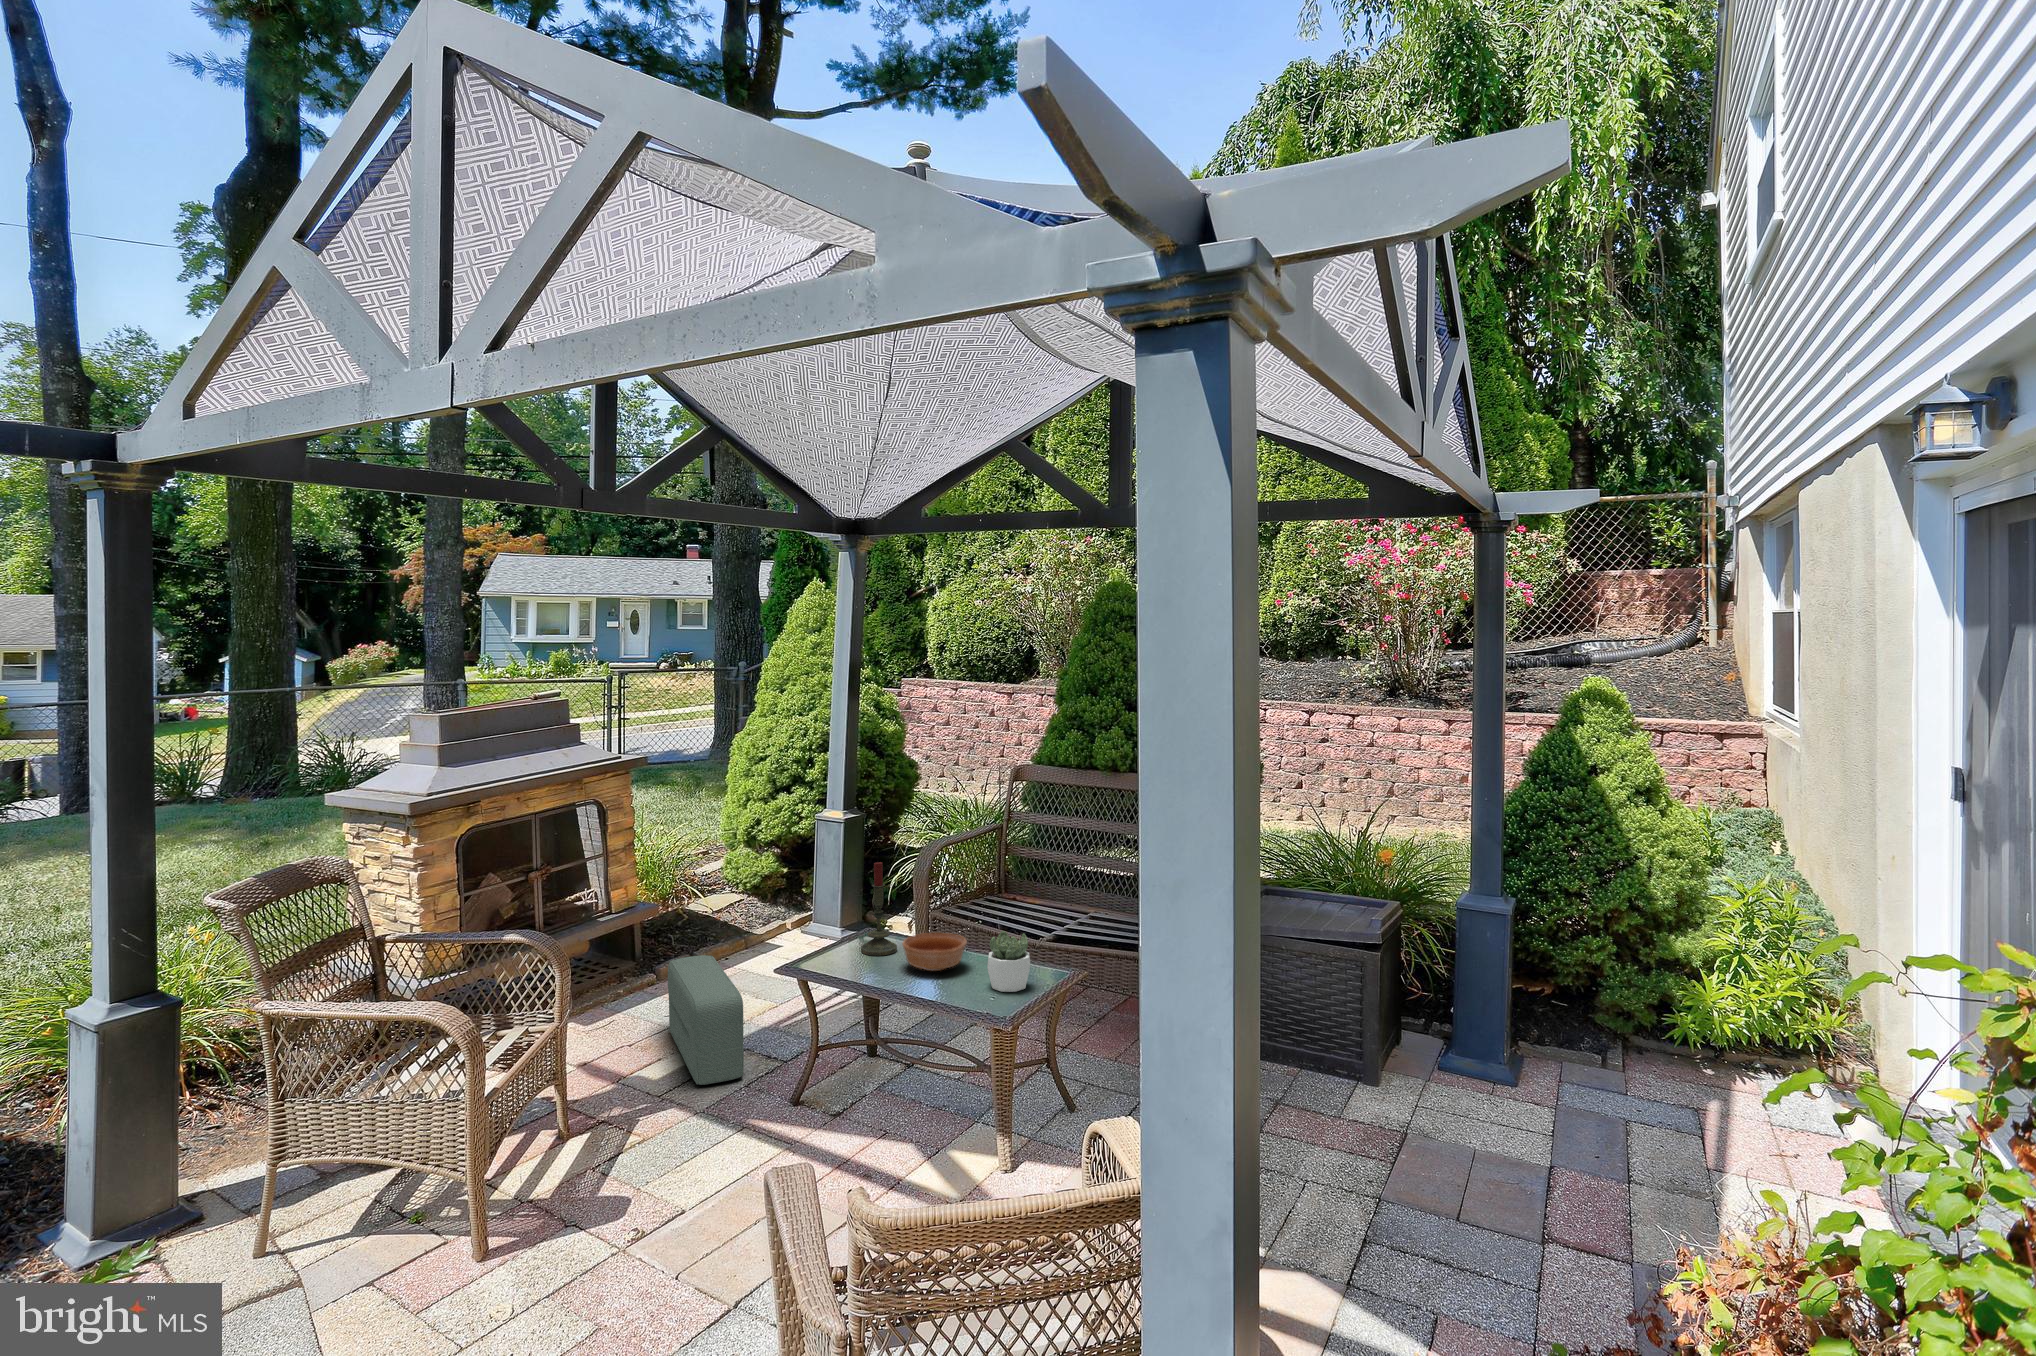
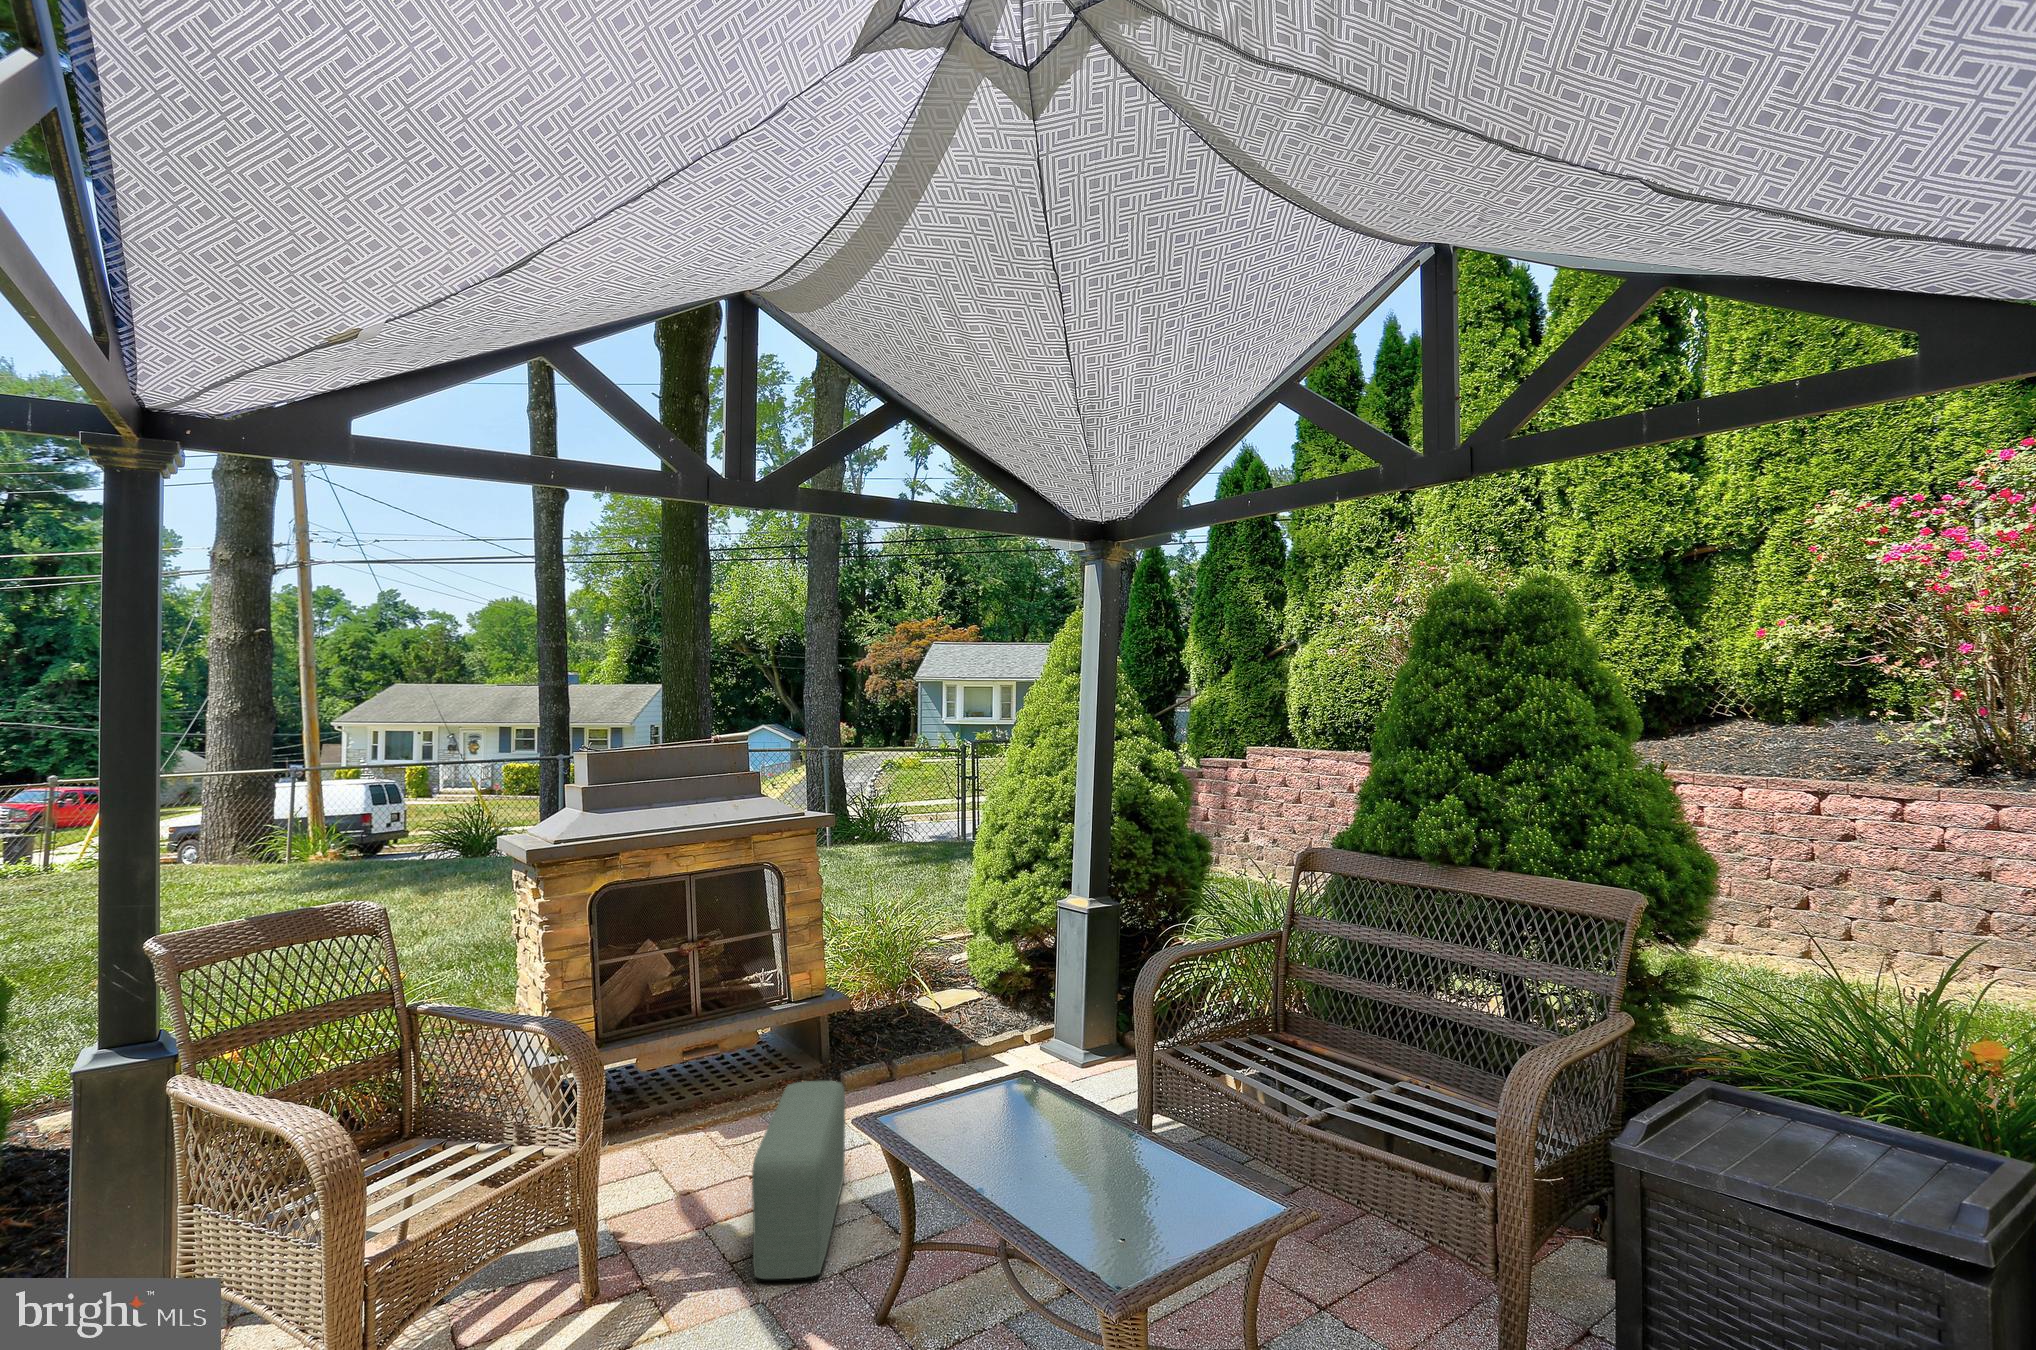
candle: present [861,861,897,956] -> none [968,976,1022,1128]
succulent plant: present [987,931,1030,992] -> none [1103,1124,1183,1242]
bowl: present [902,933,967,971] -> none [998,1102,1103,1172]

